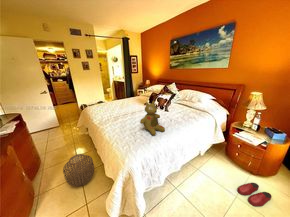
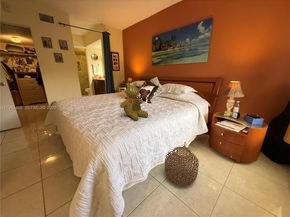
woven basket: present [63,154,94,186] -> present [165,147,199,186]
slippers: present [237,183,272,207] -> none [223,169,256,192]

